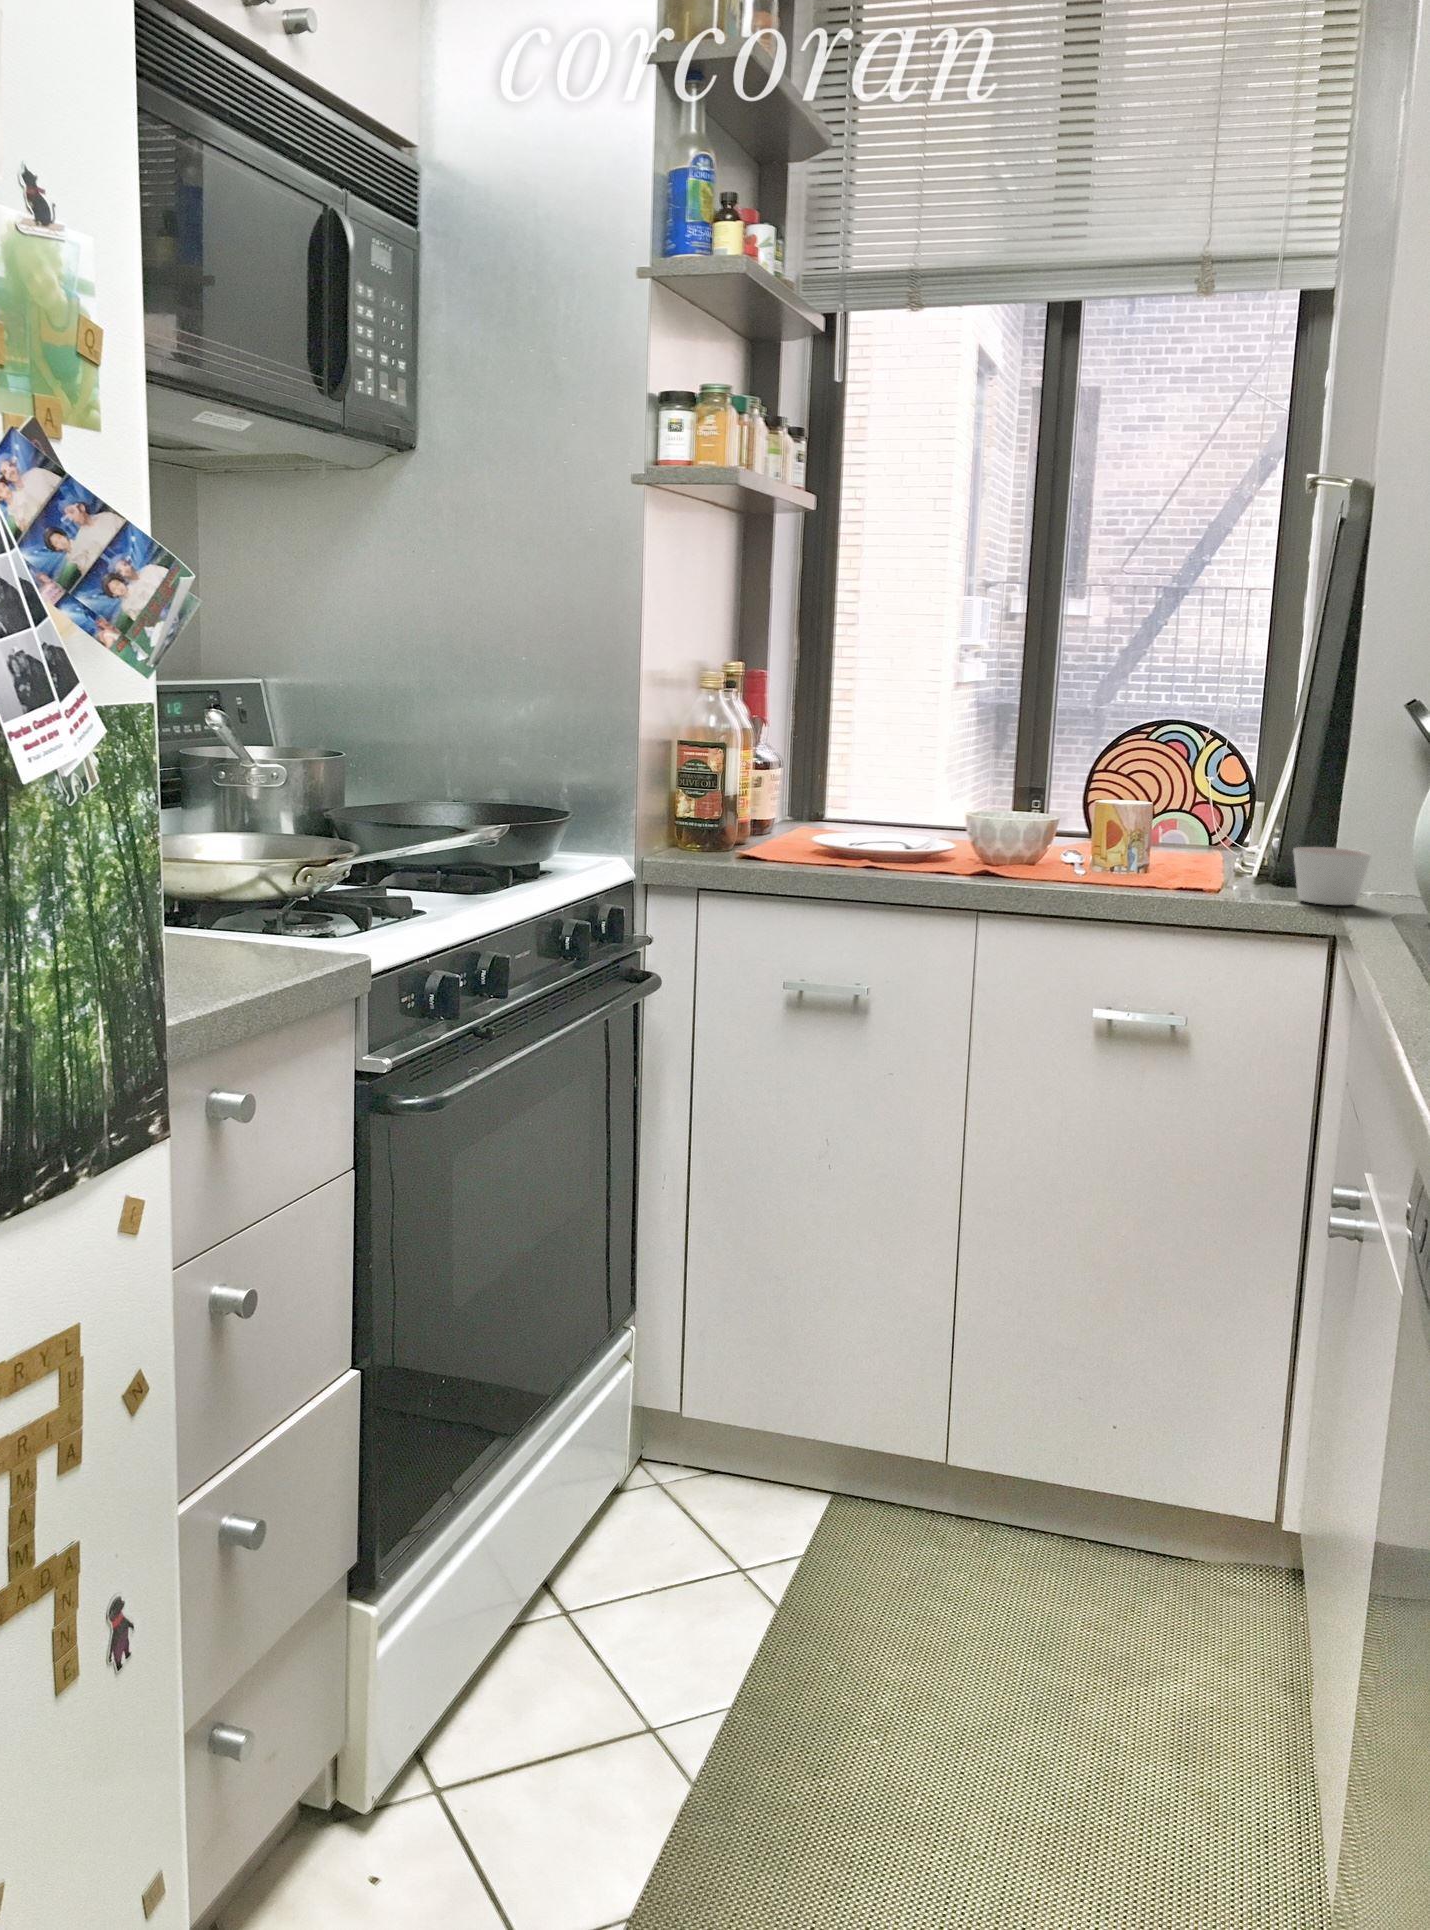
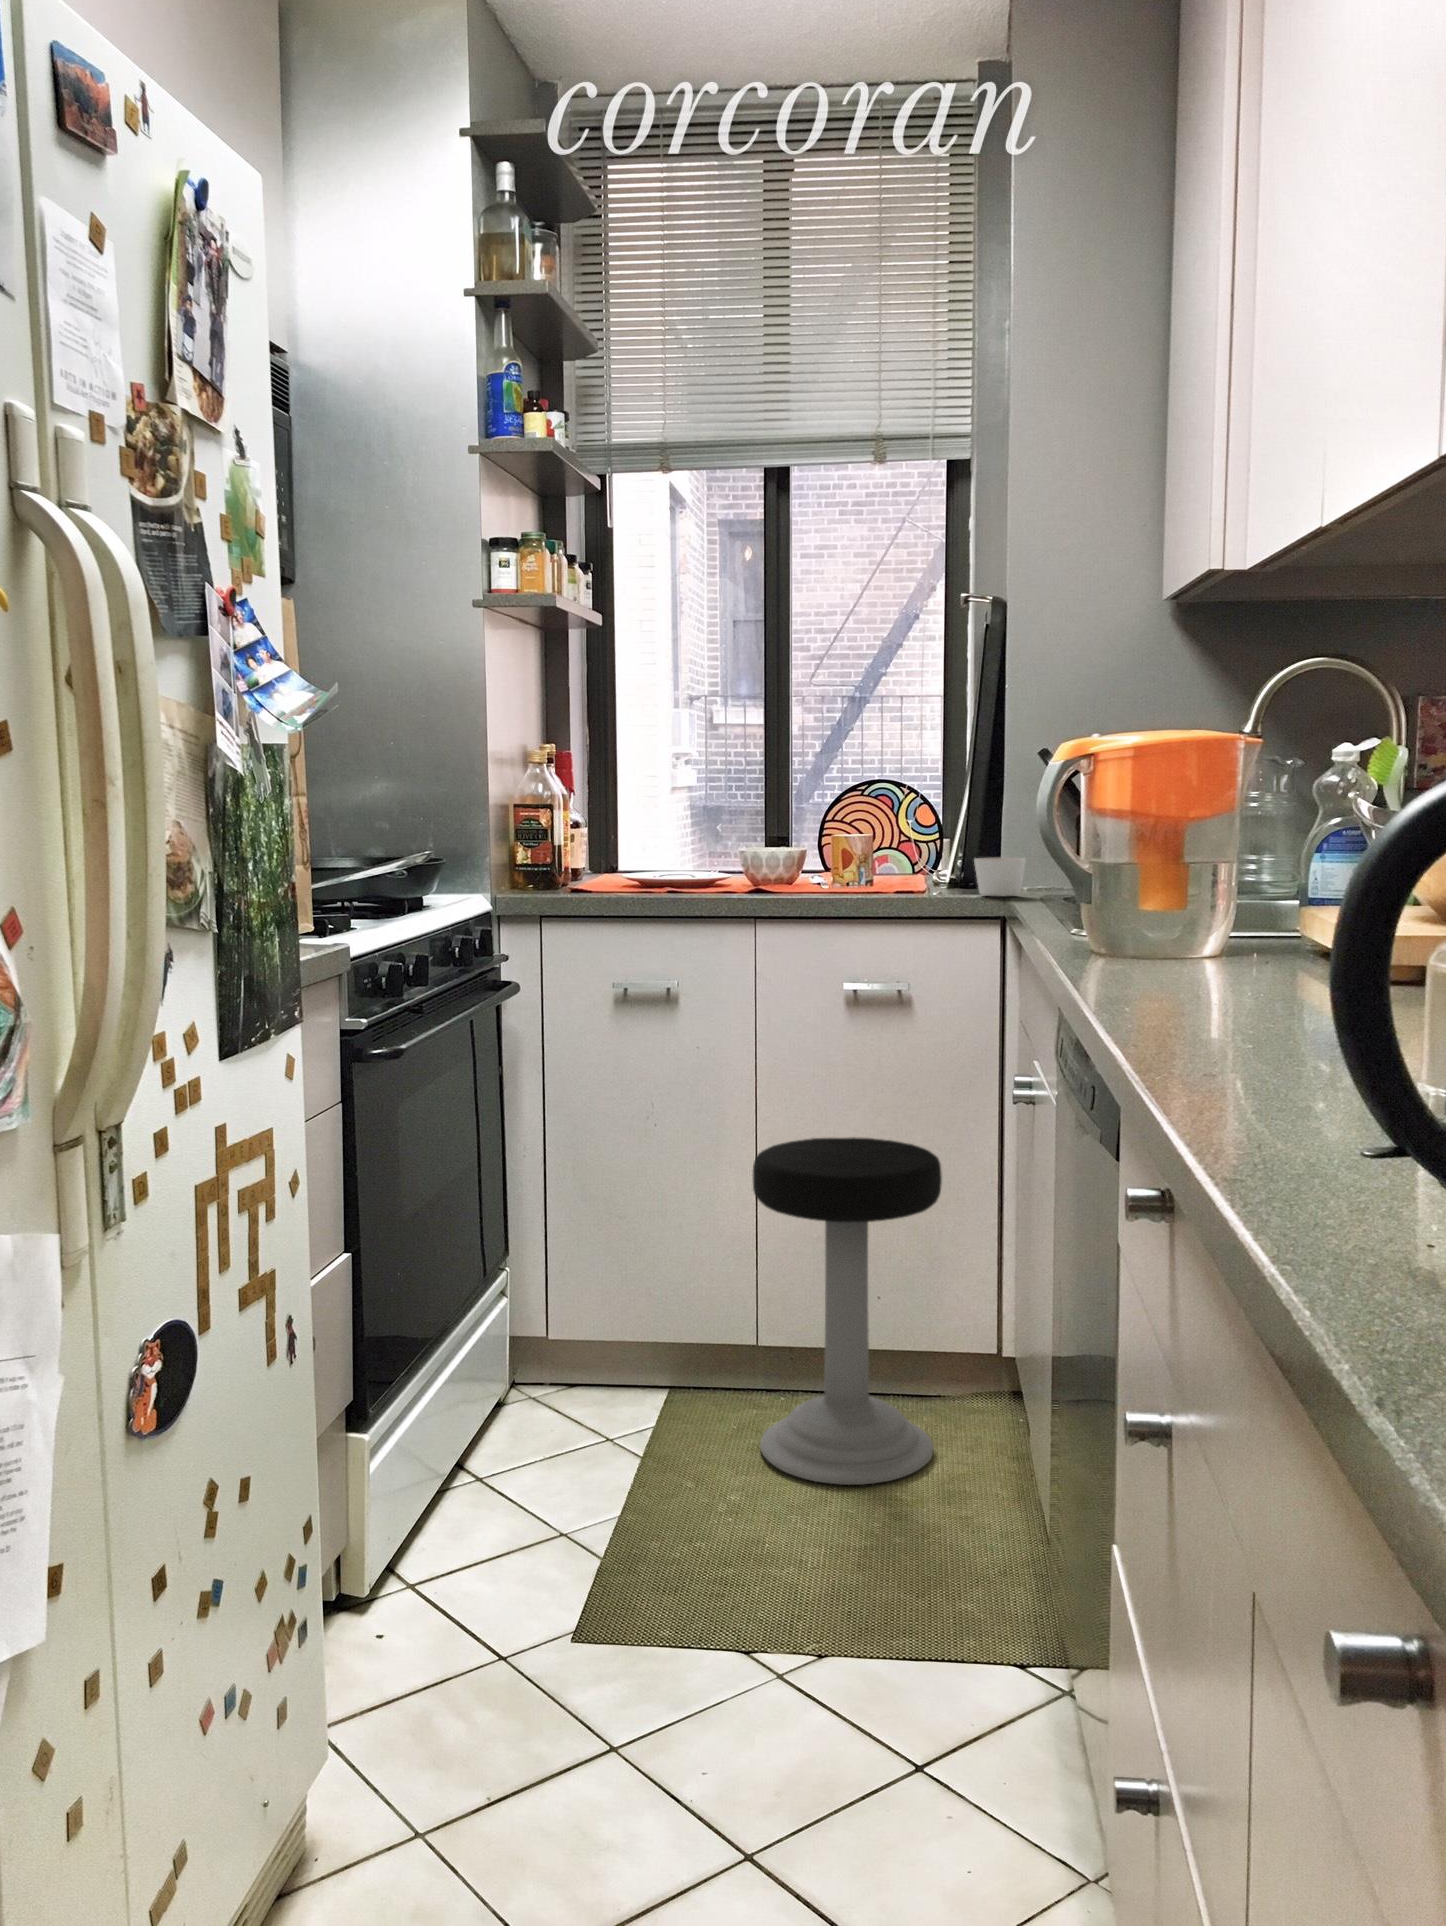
stool: none [933,1215,1211,1712] -> present [753,1137,942,1485]

